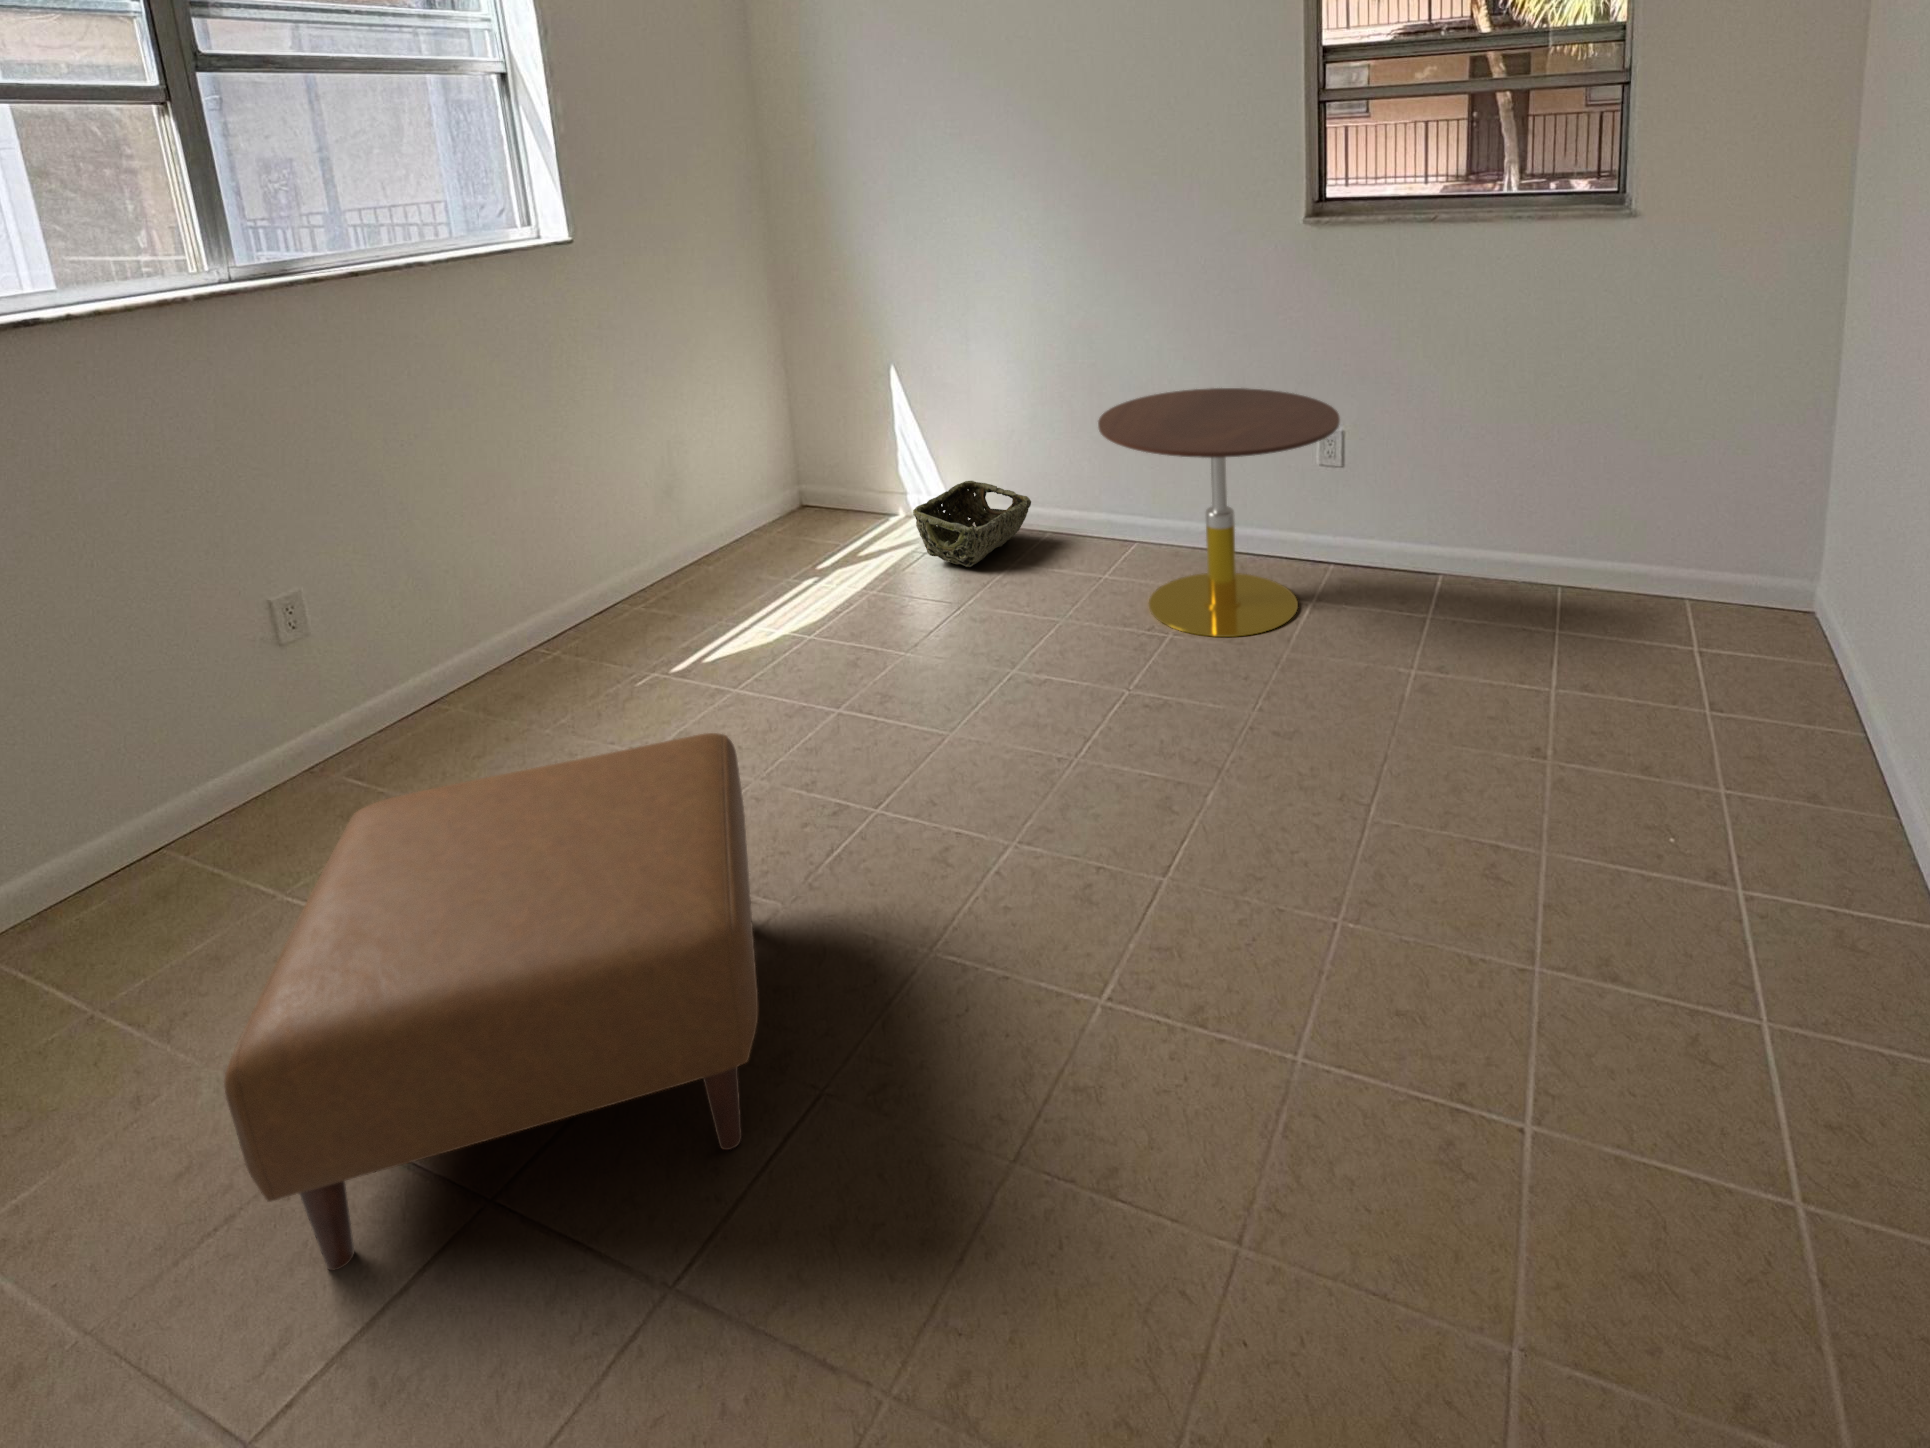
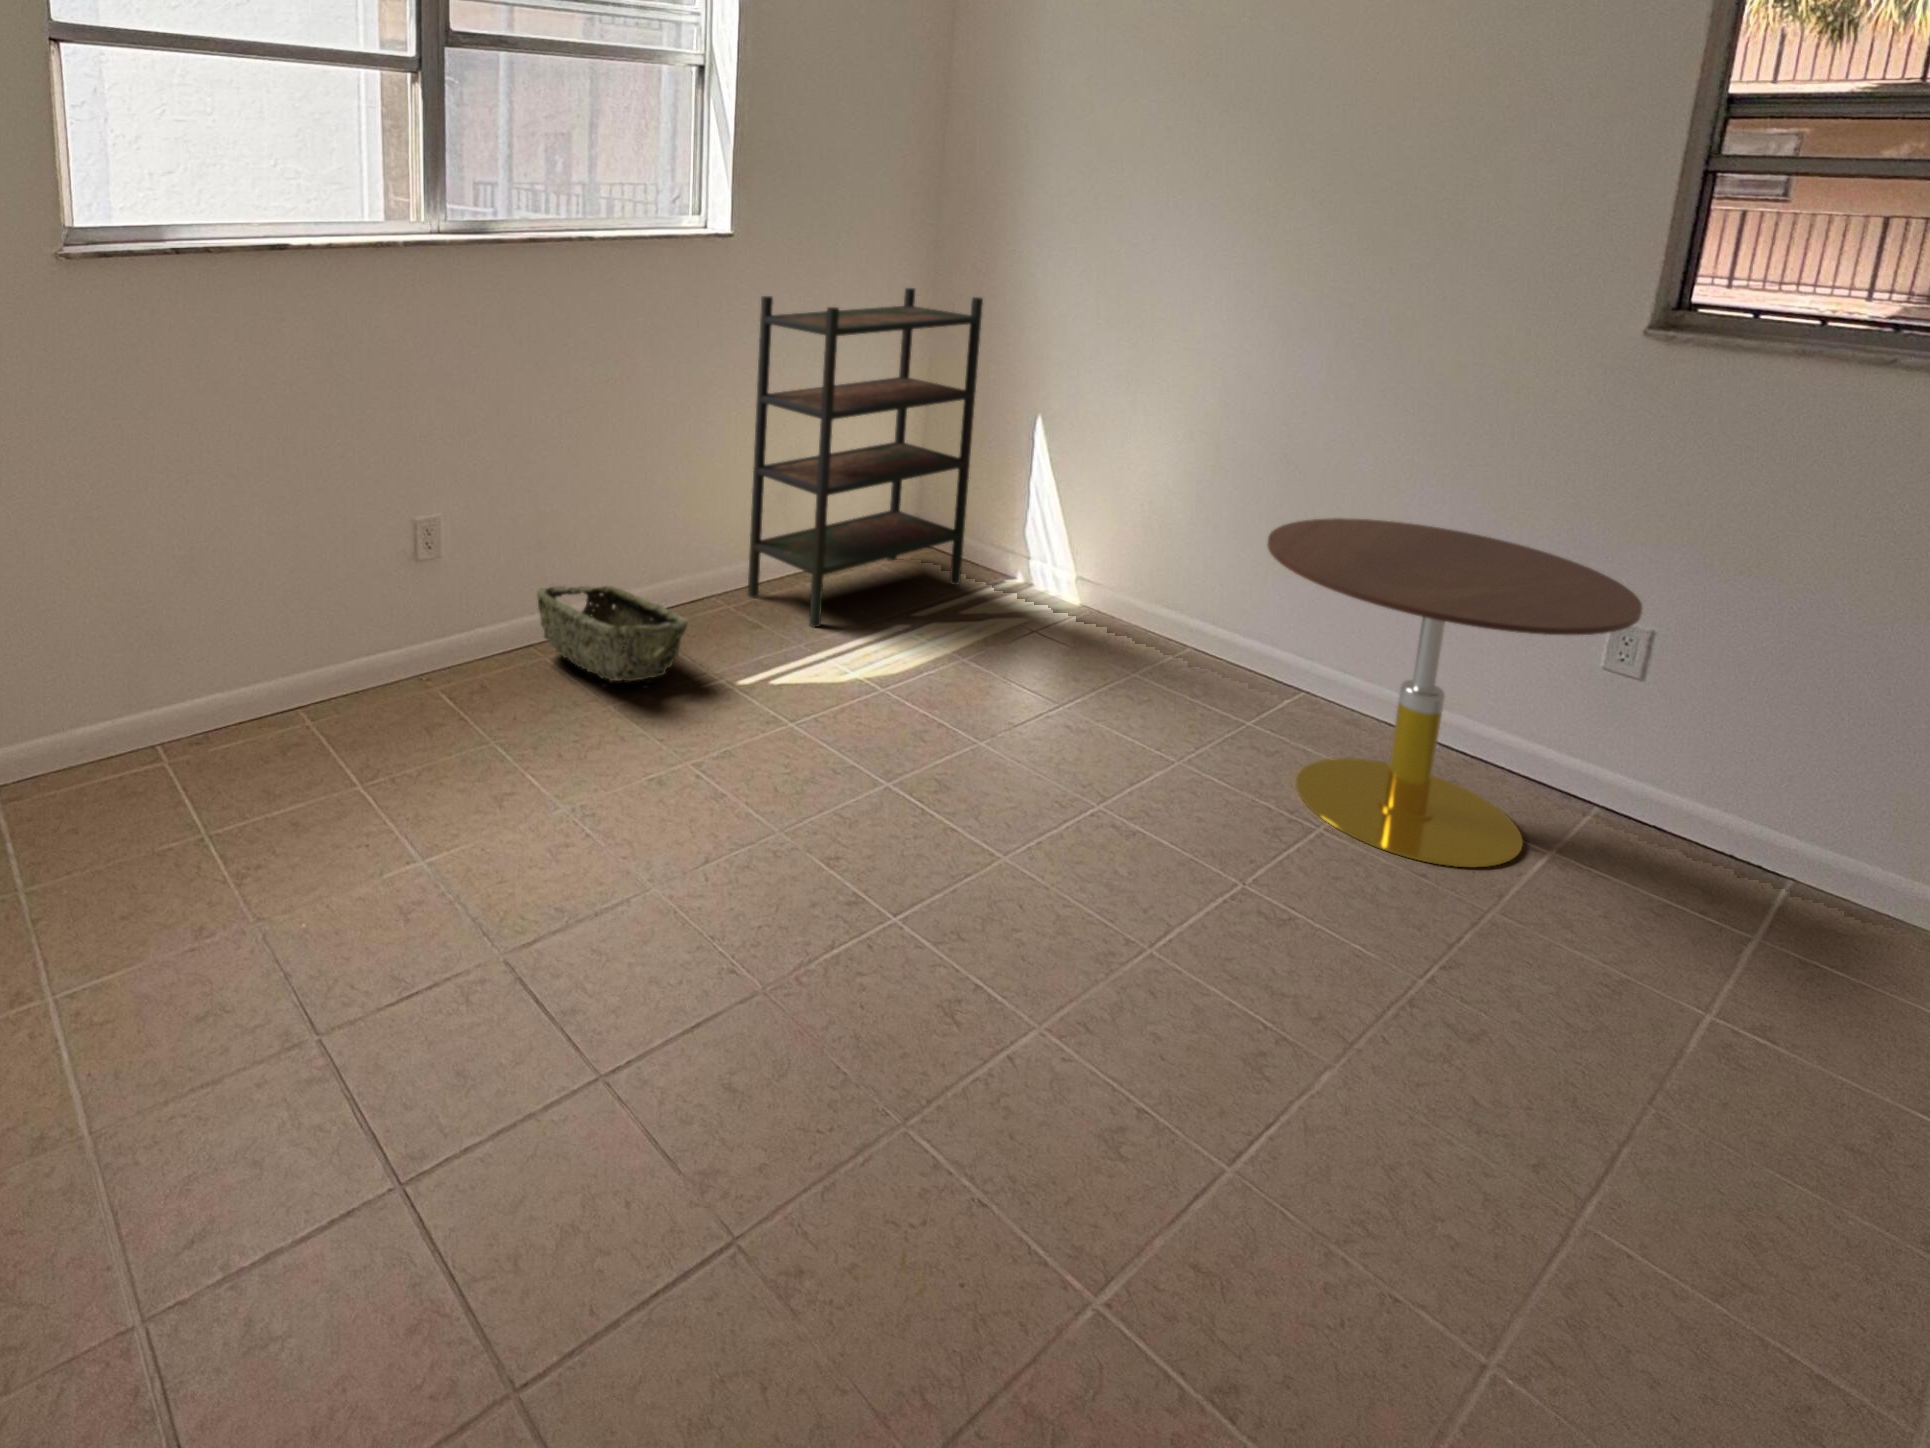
bookshelf: none [618,264,856,597] -> present [748,288,983,627]
woven basket: present [913,481,1031,567] -> present [537,586,687,681]
ottoman: present [224,733,758,1271] -> none [218,726,746,1228]

